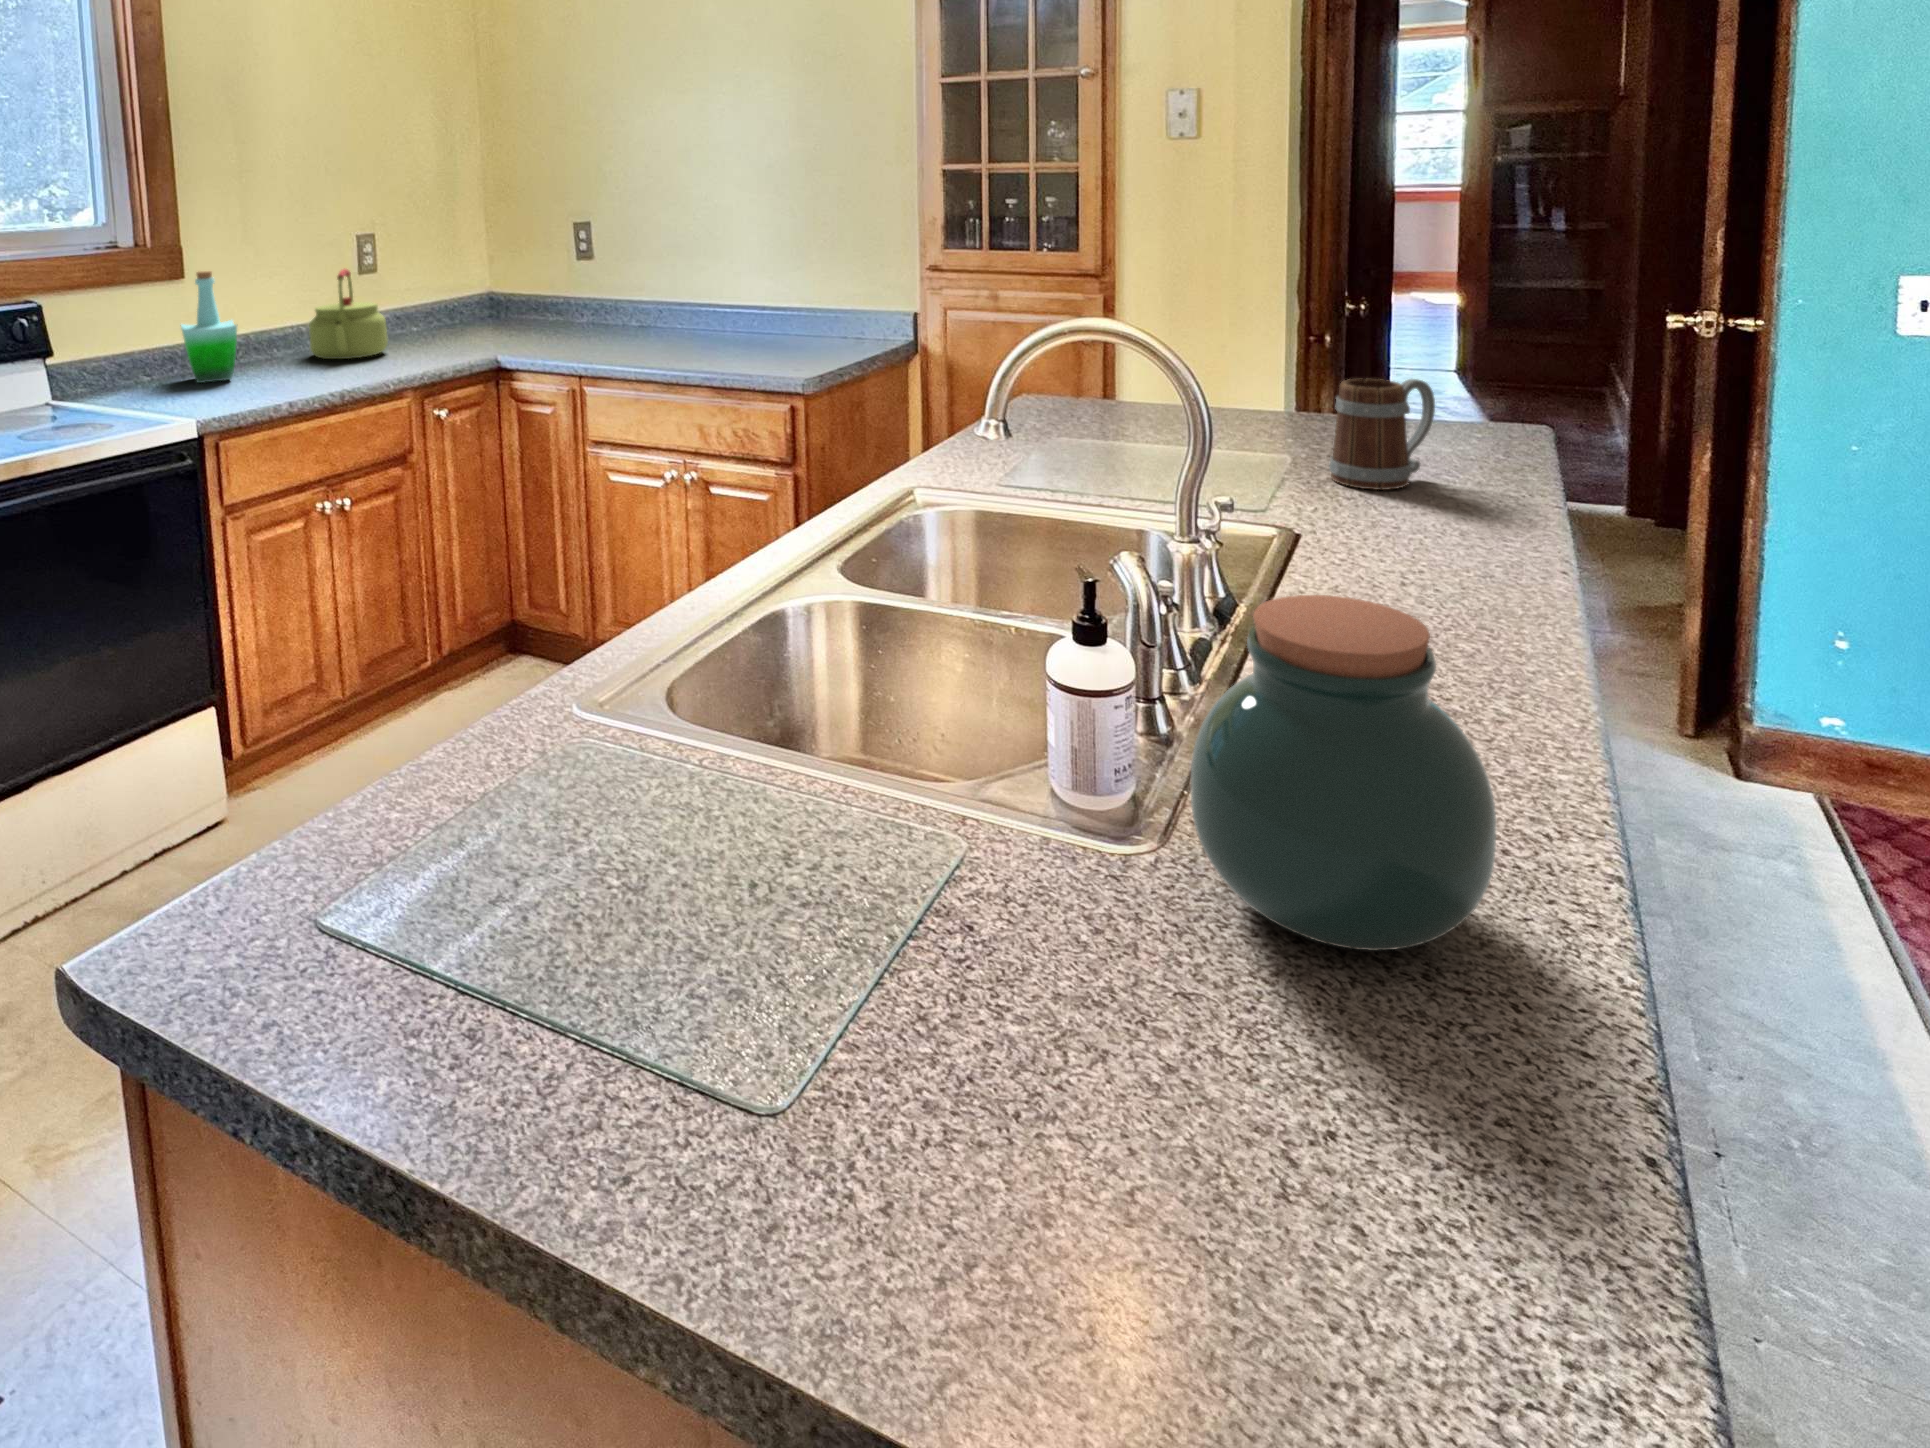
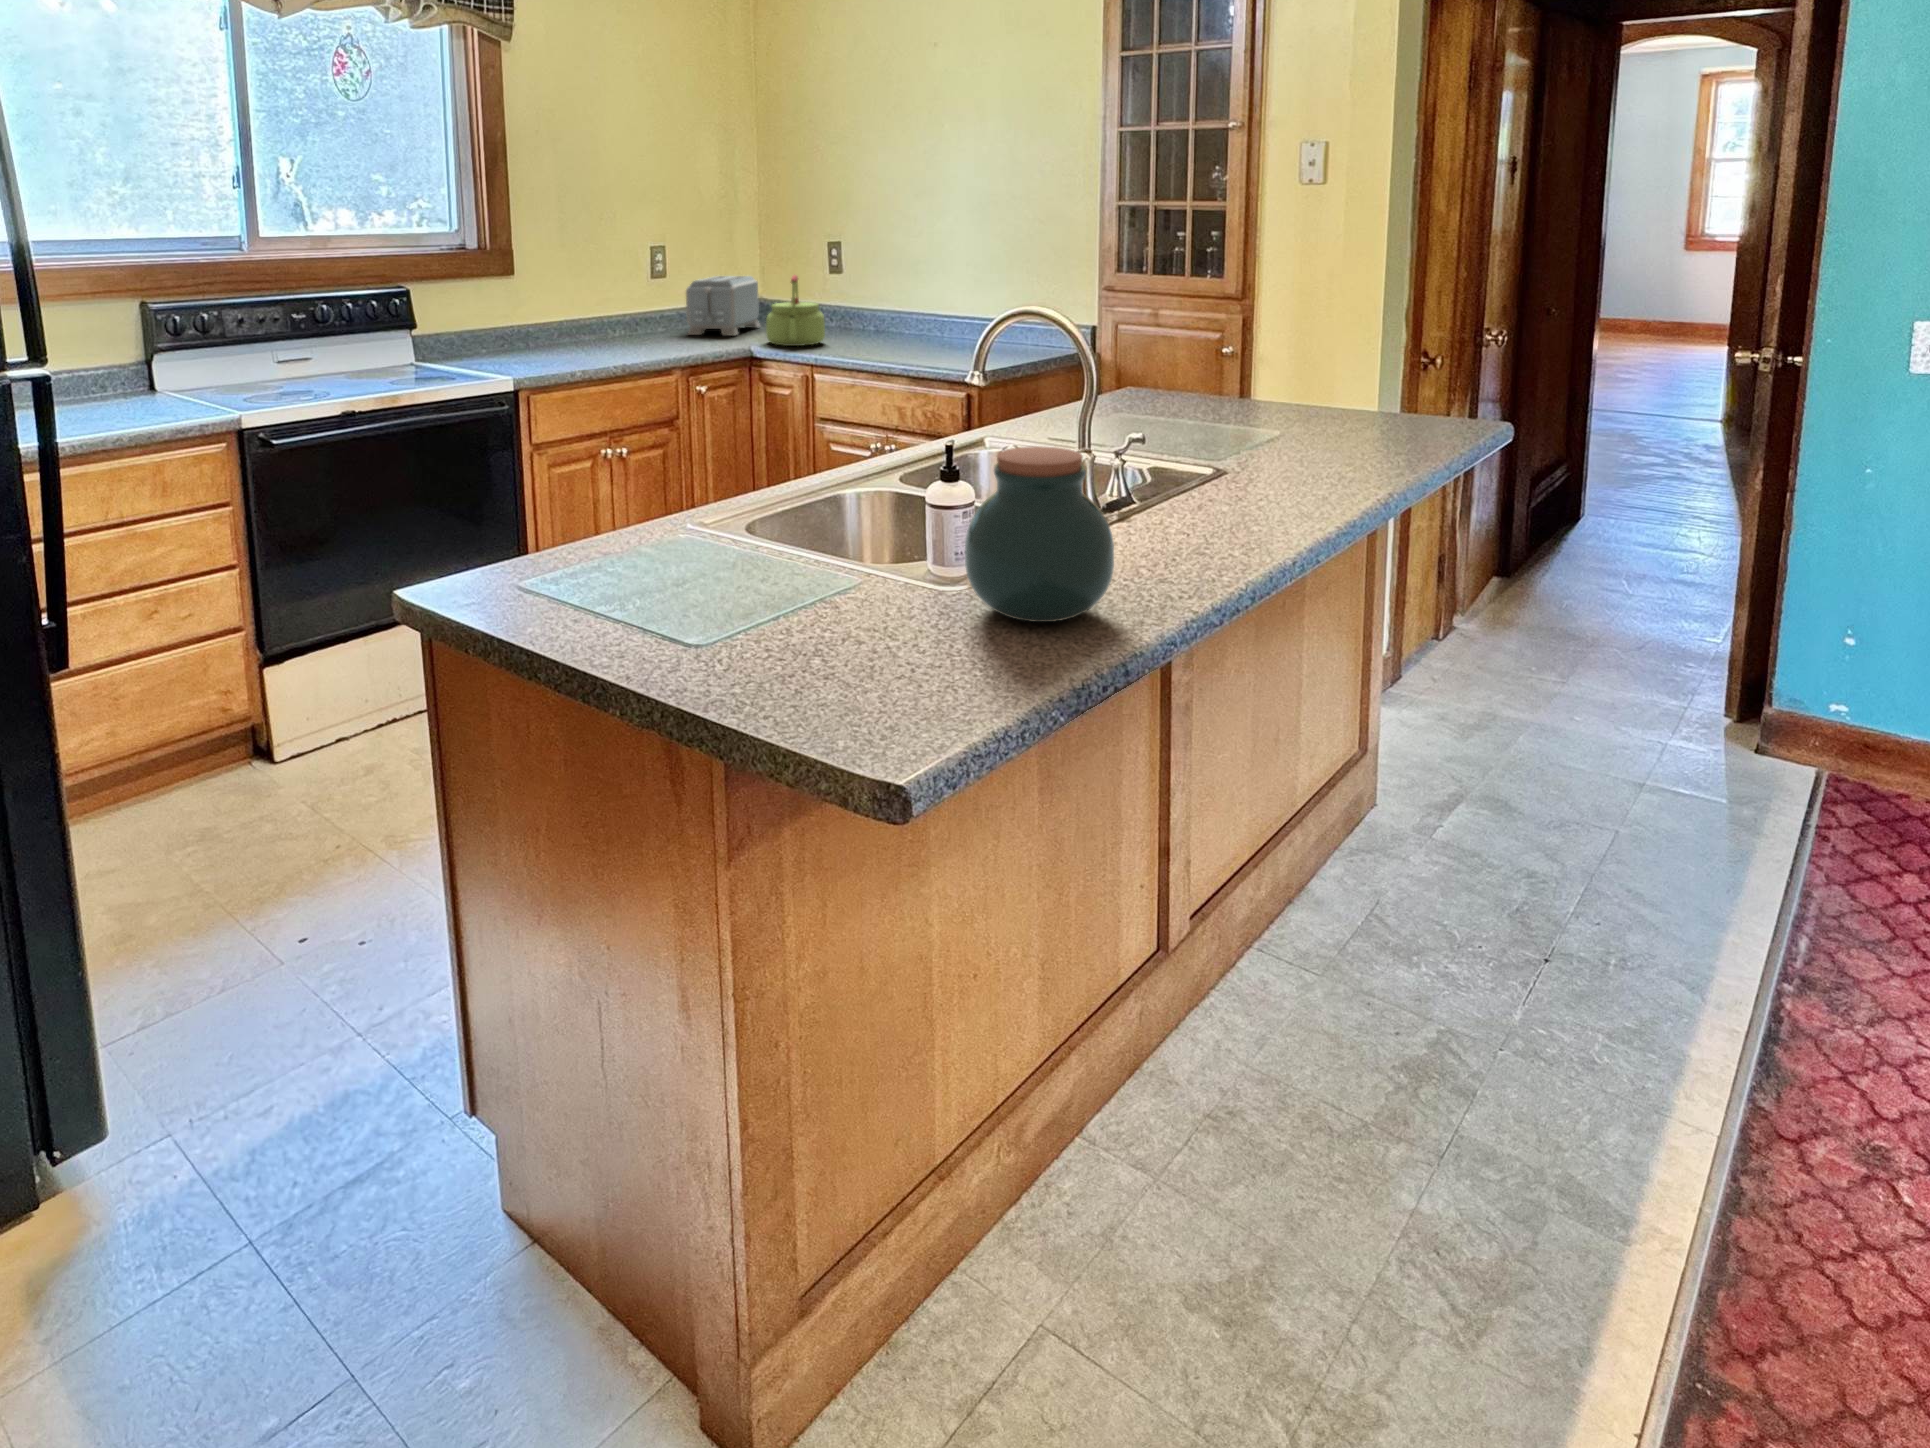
toaster: none [405,266,495,341] -> present [686,276,760,336]
kettle: present [309,268,388,359] -> present [766,275,825,346]
bottle: present [181,271,237,383] -> none [509,269,550,356]
mug: present [1329,379,1435,490] -> none [1303,373,1388,455]

